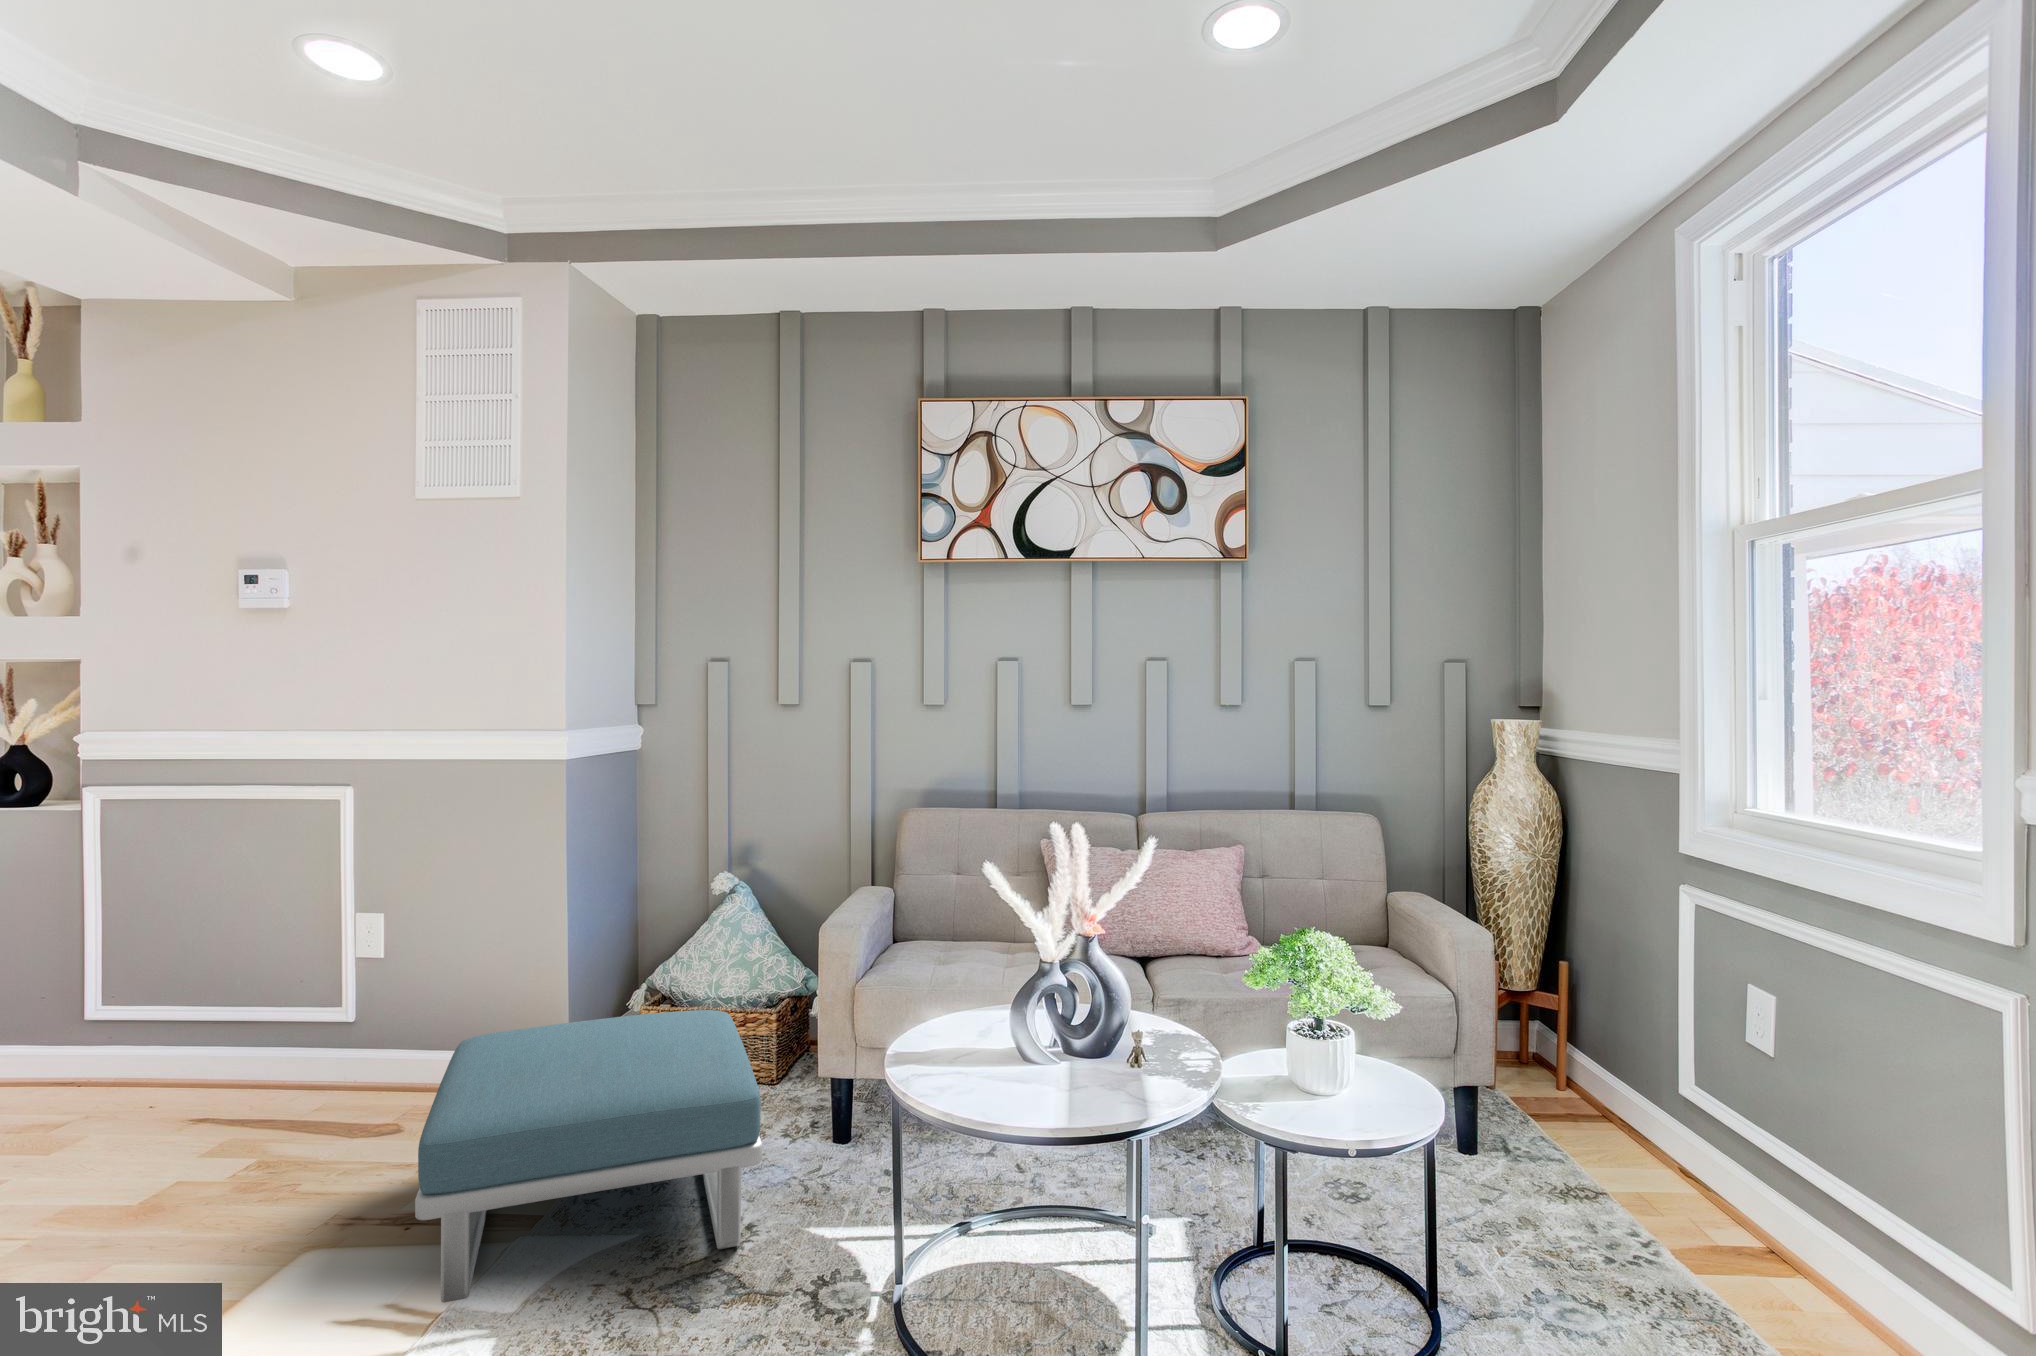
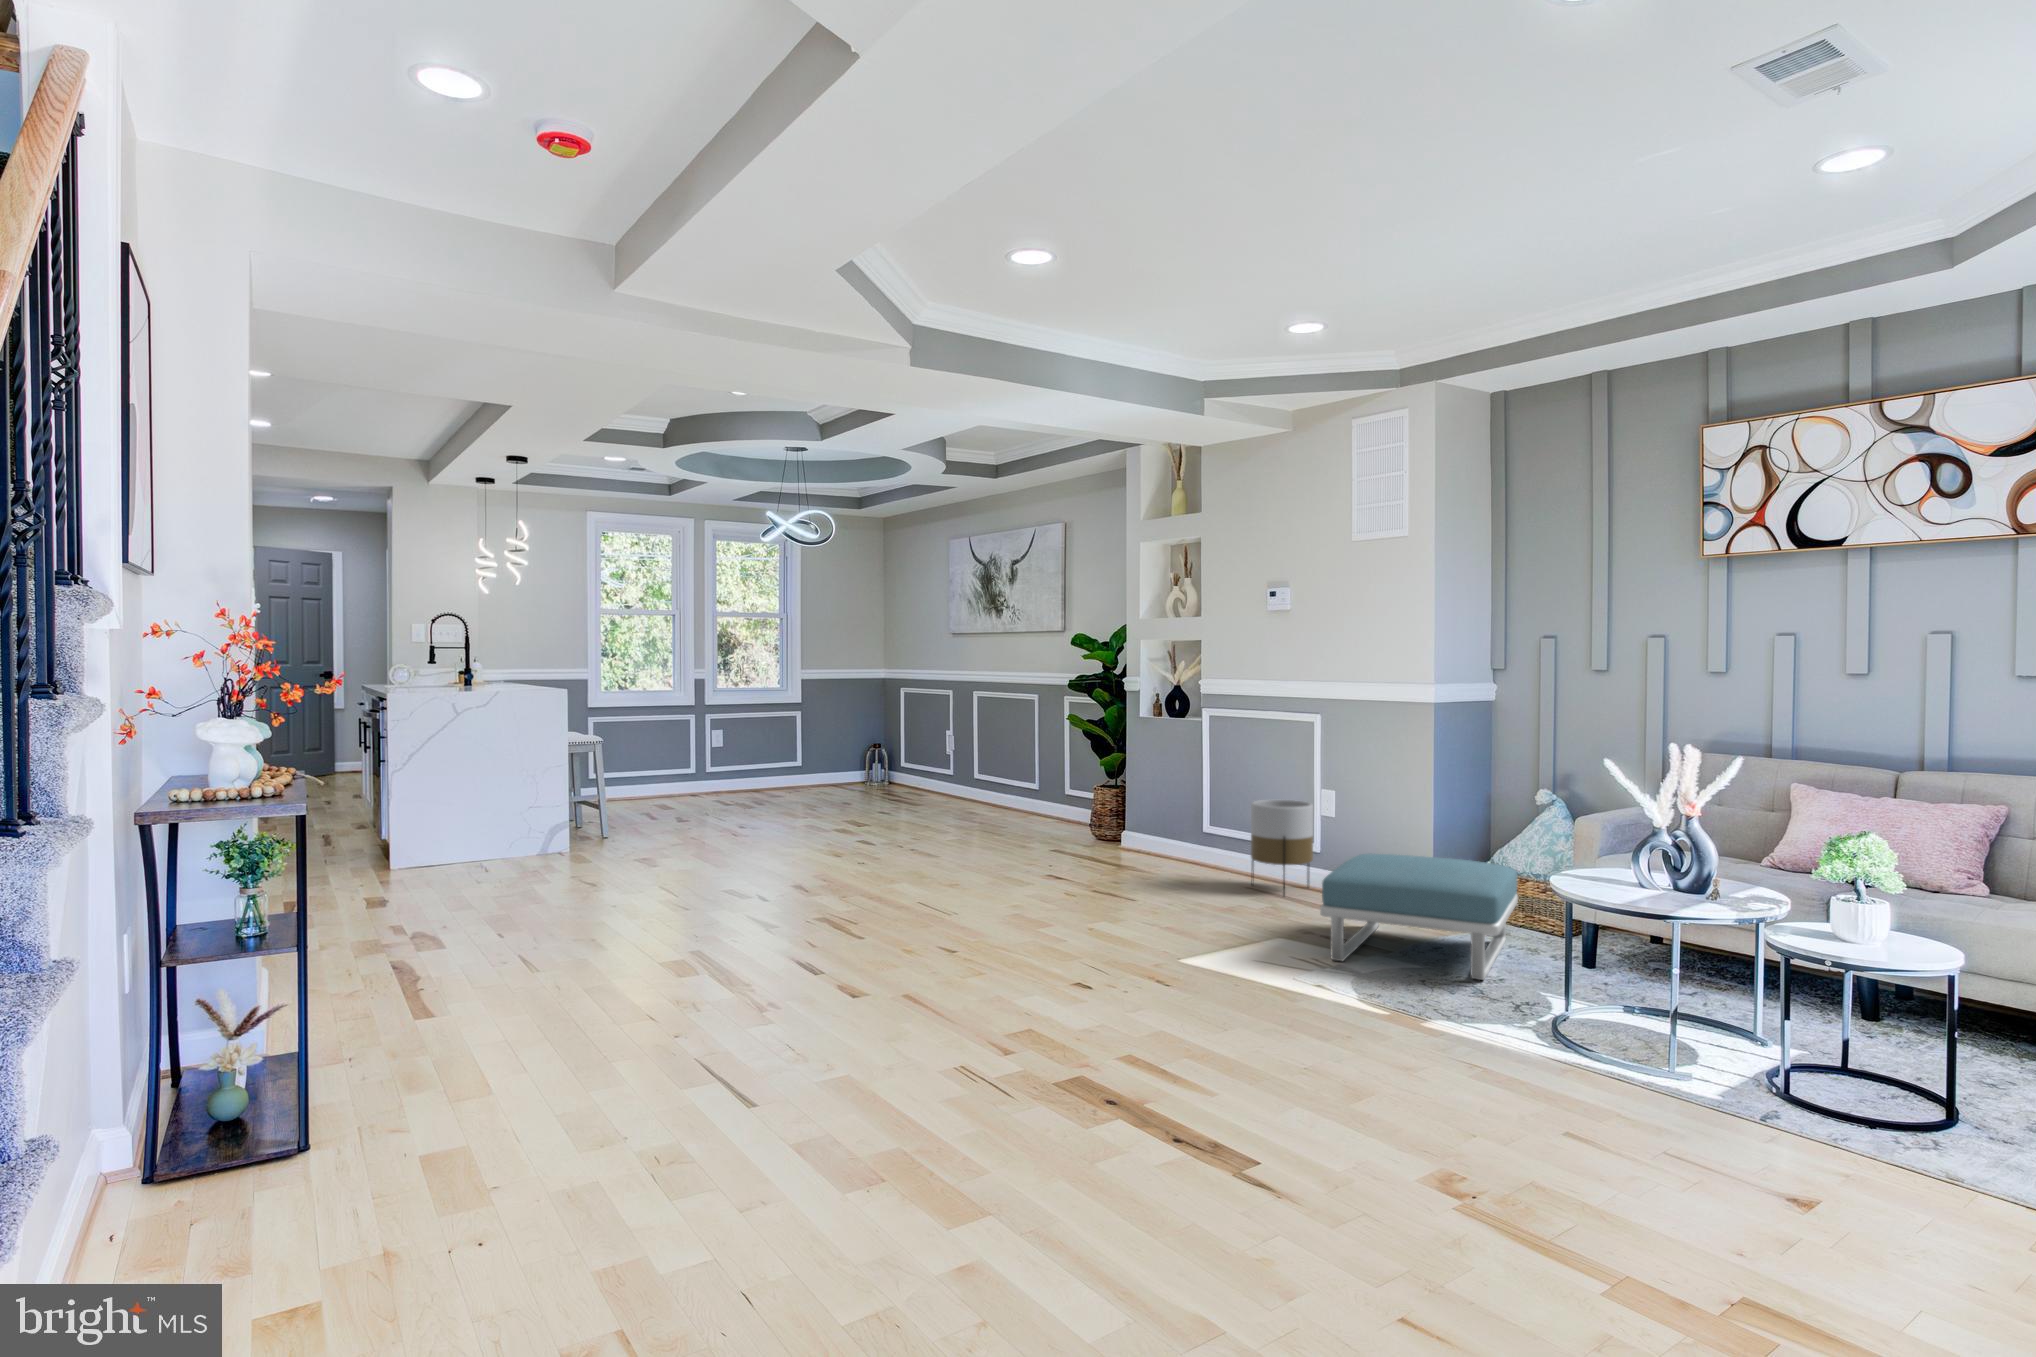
planter: none [208,939,344,1129] -> present [1251,800,1313,895]

